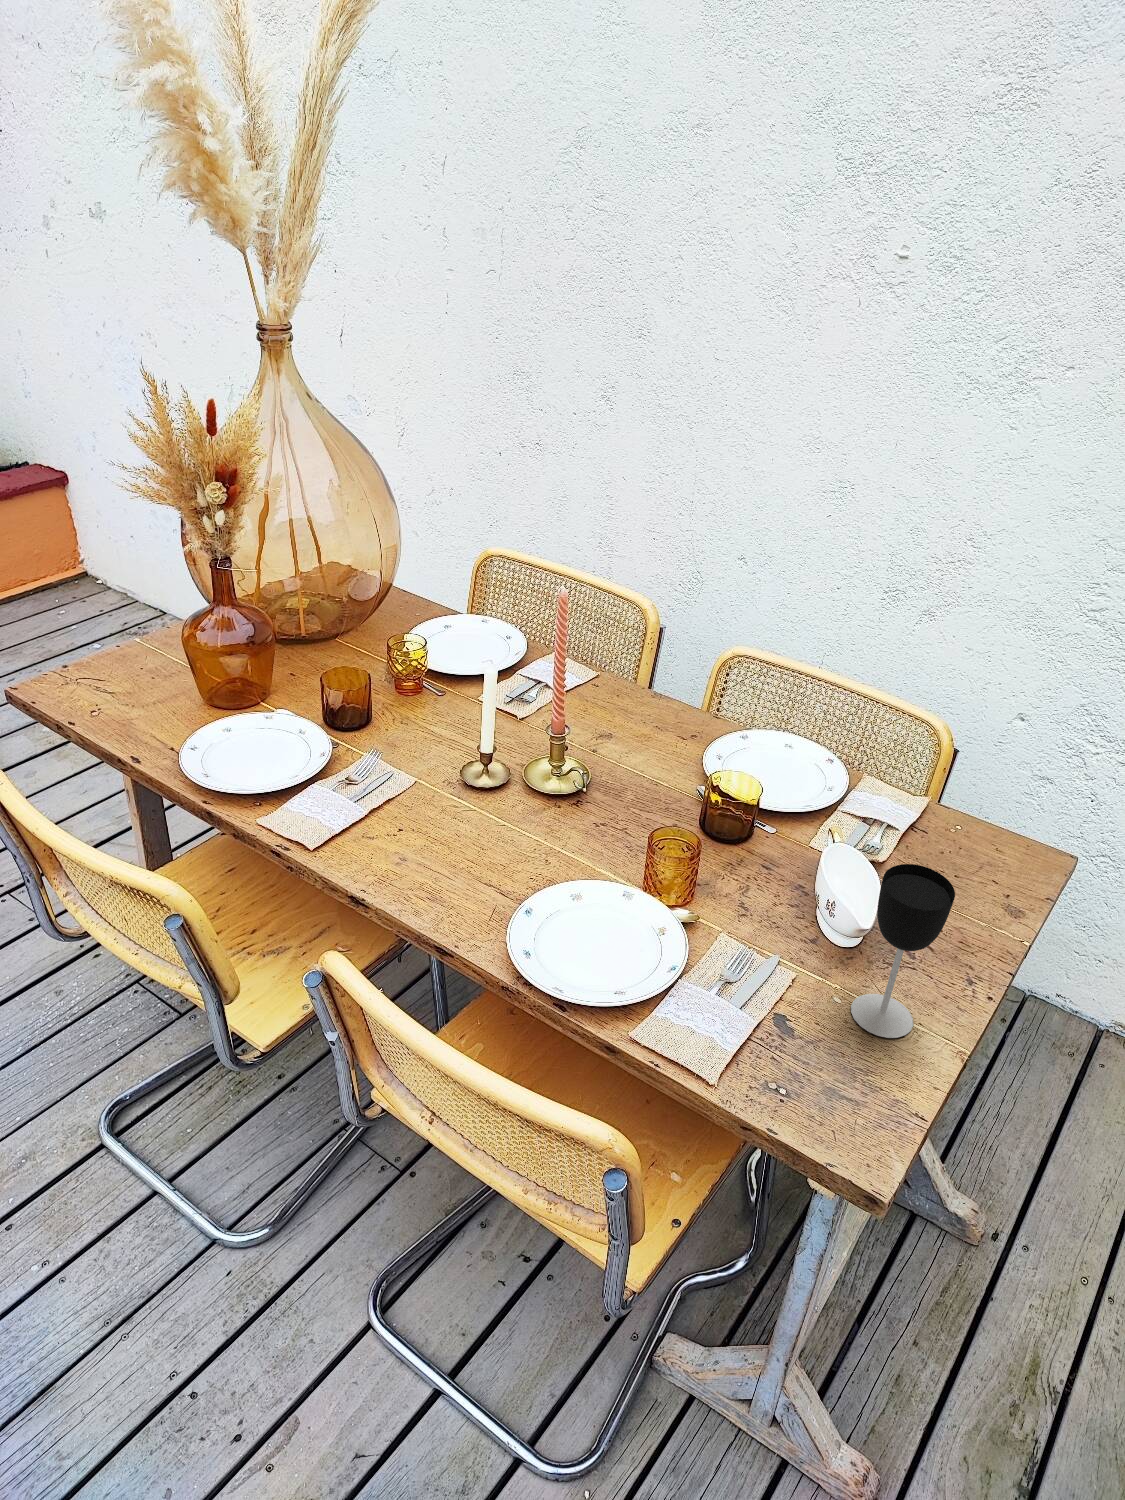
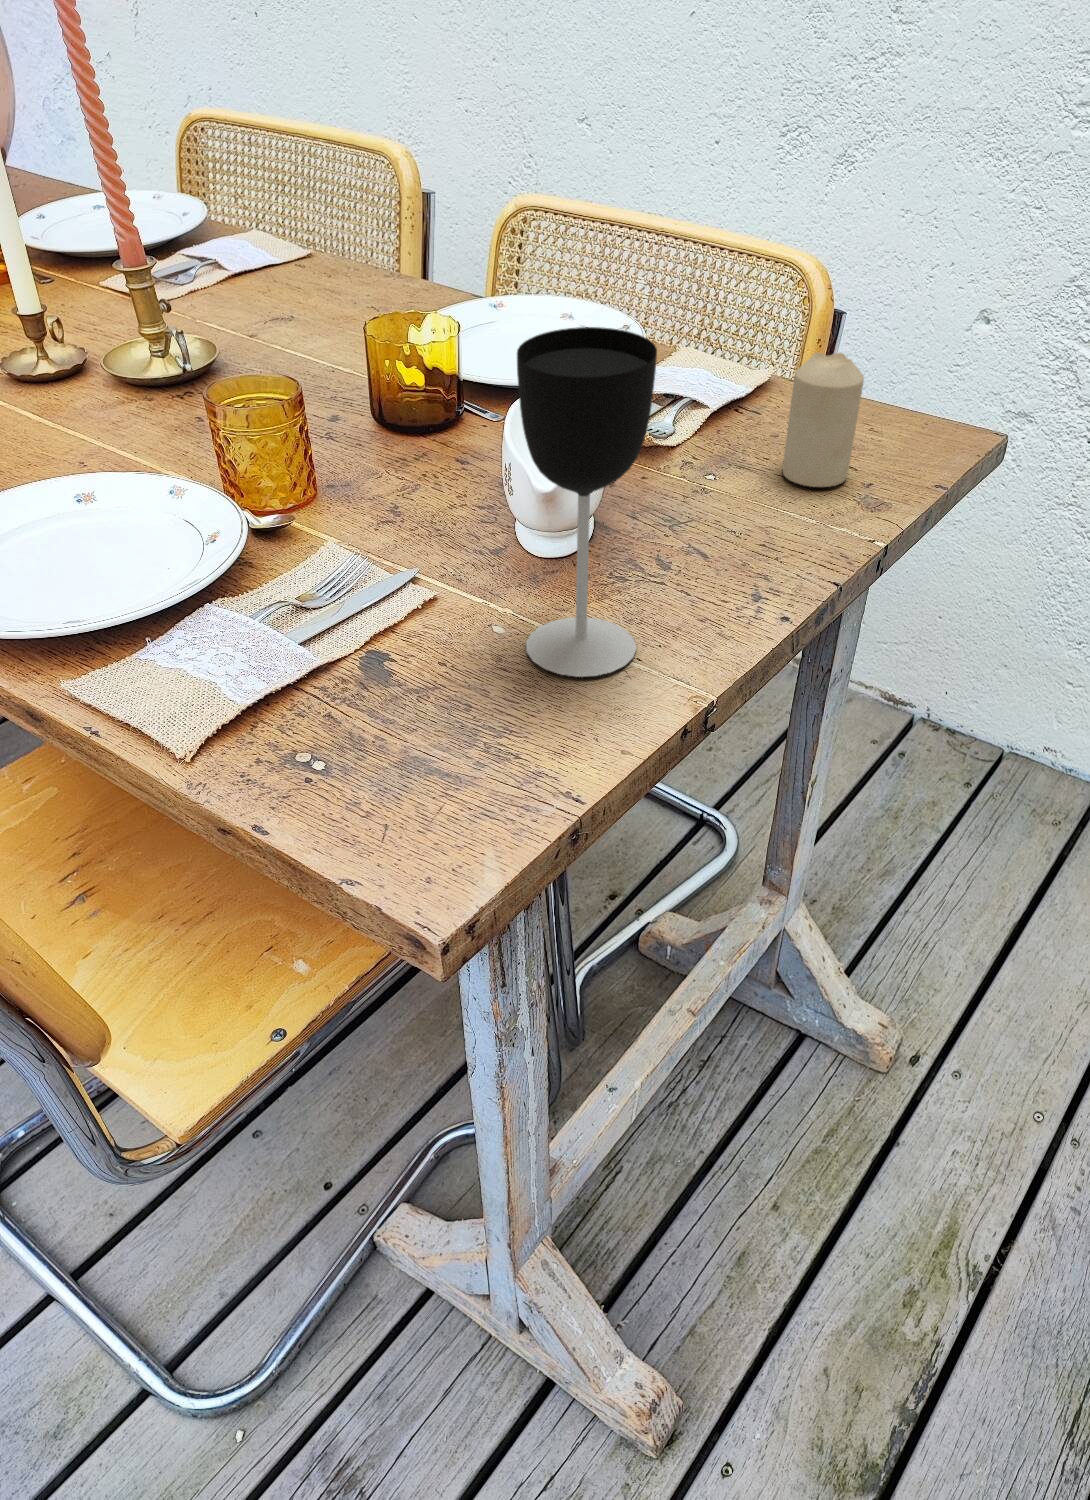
candle: none [955,827,1010,899] -> present [782,353,864,487]

